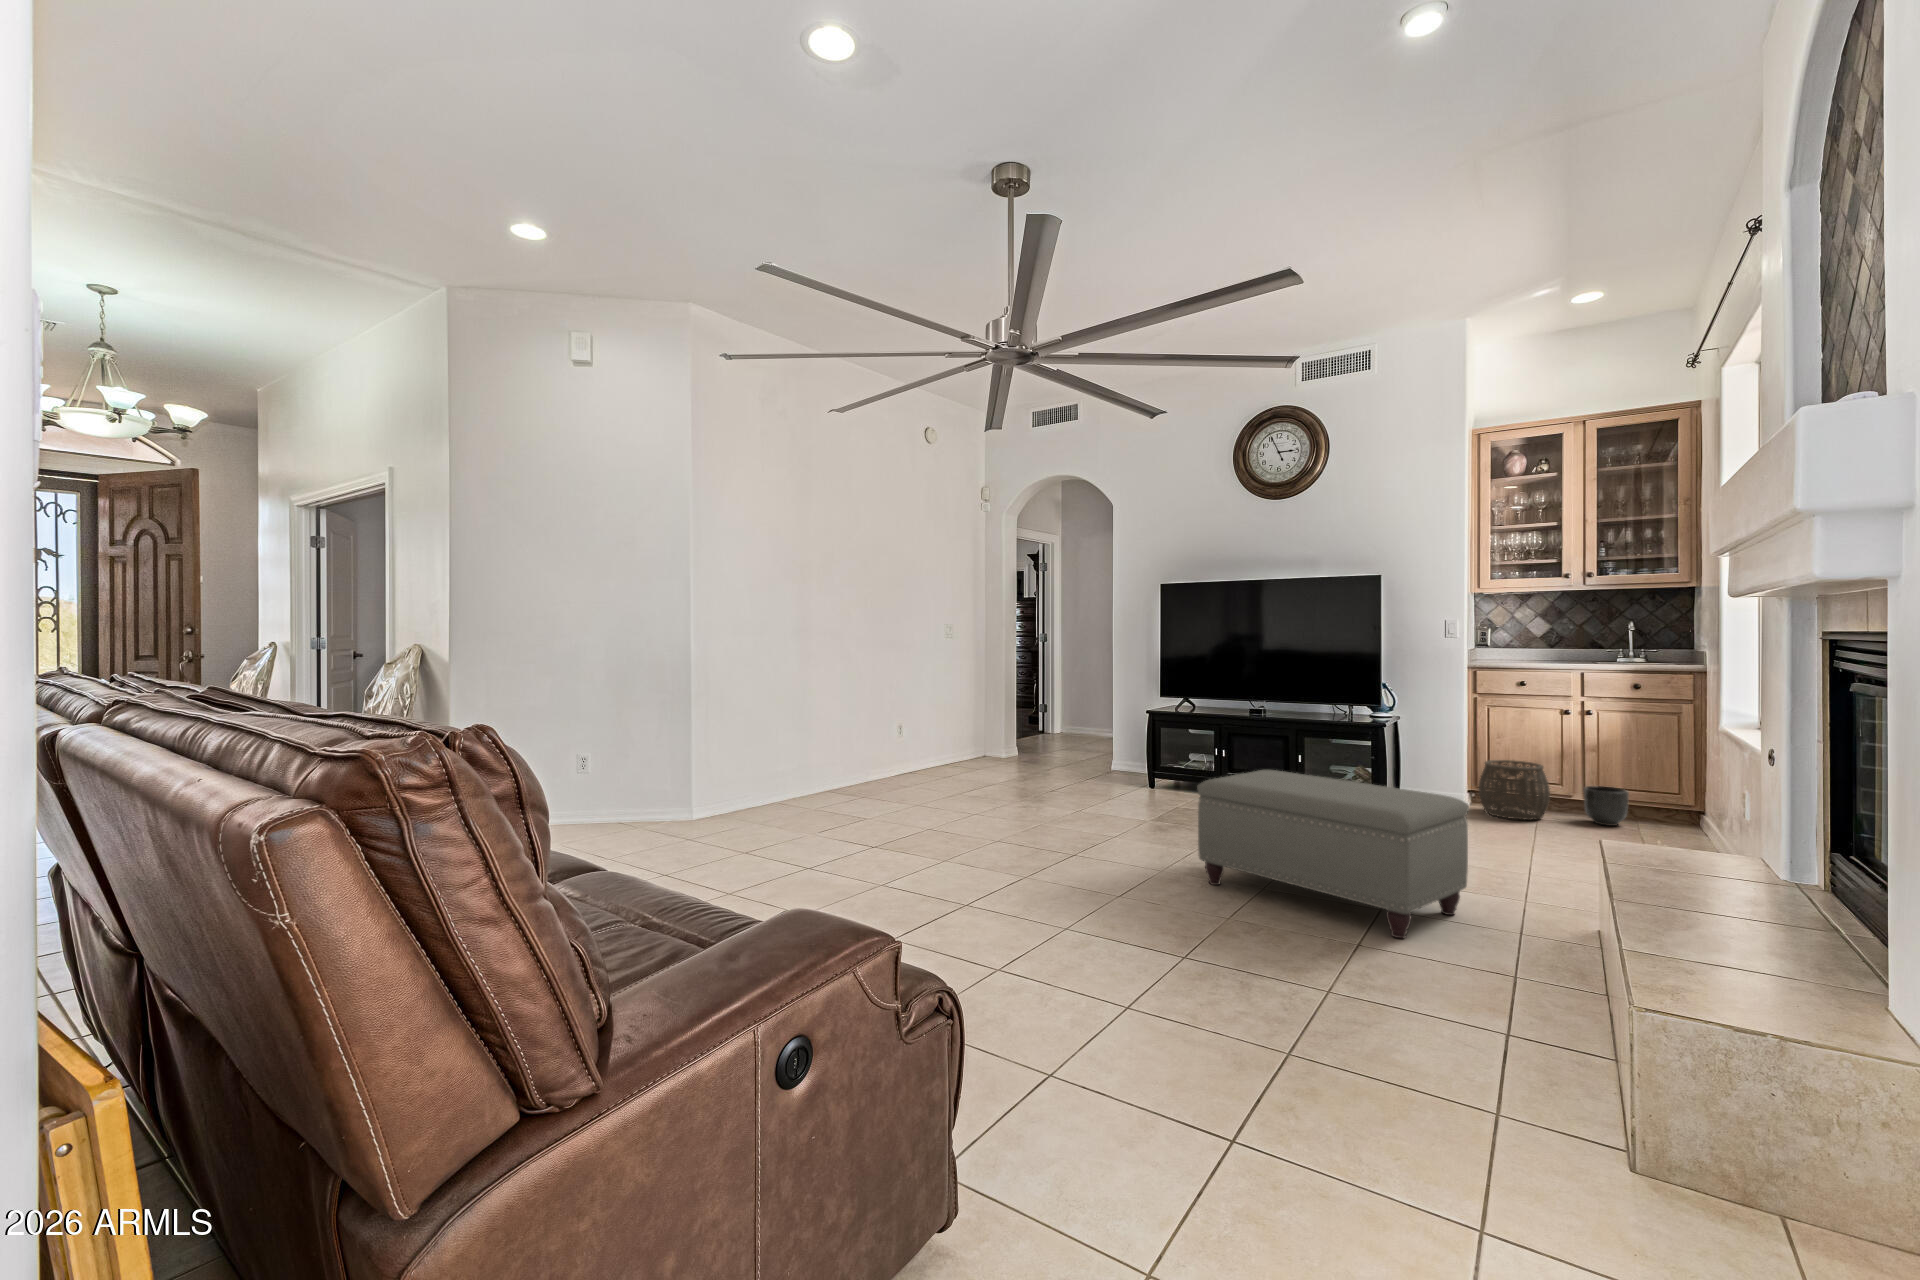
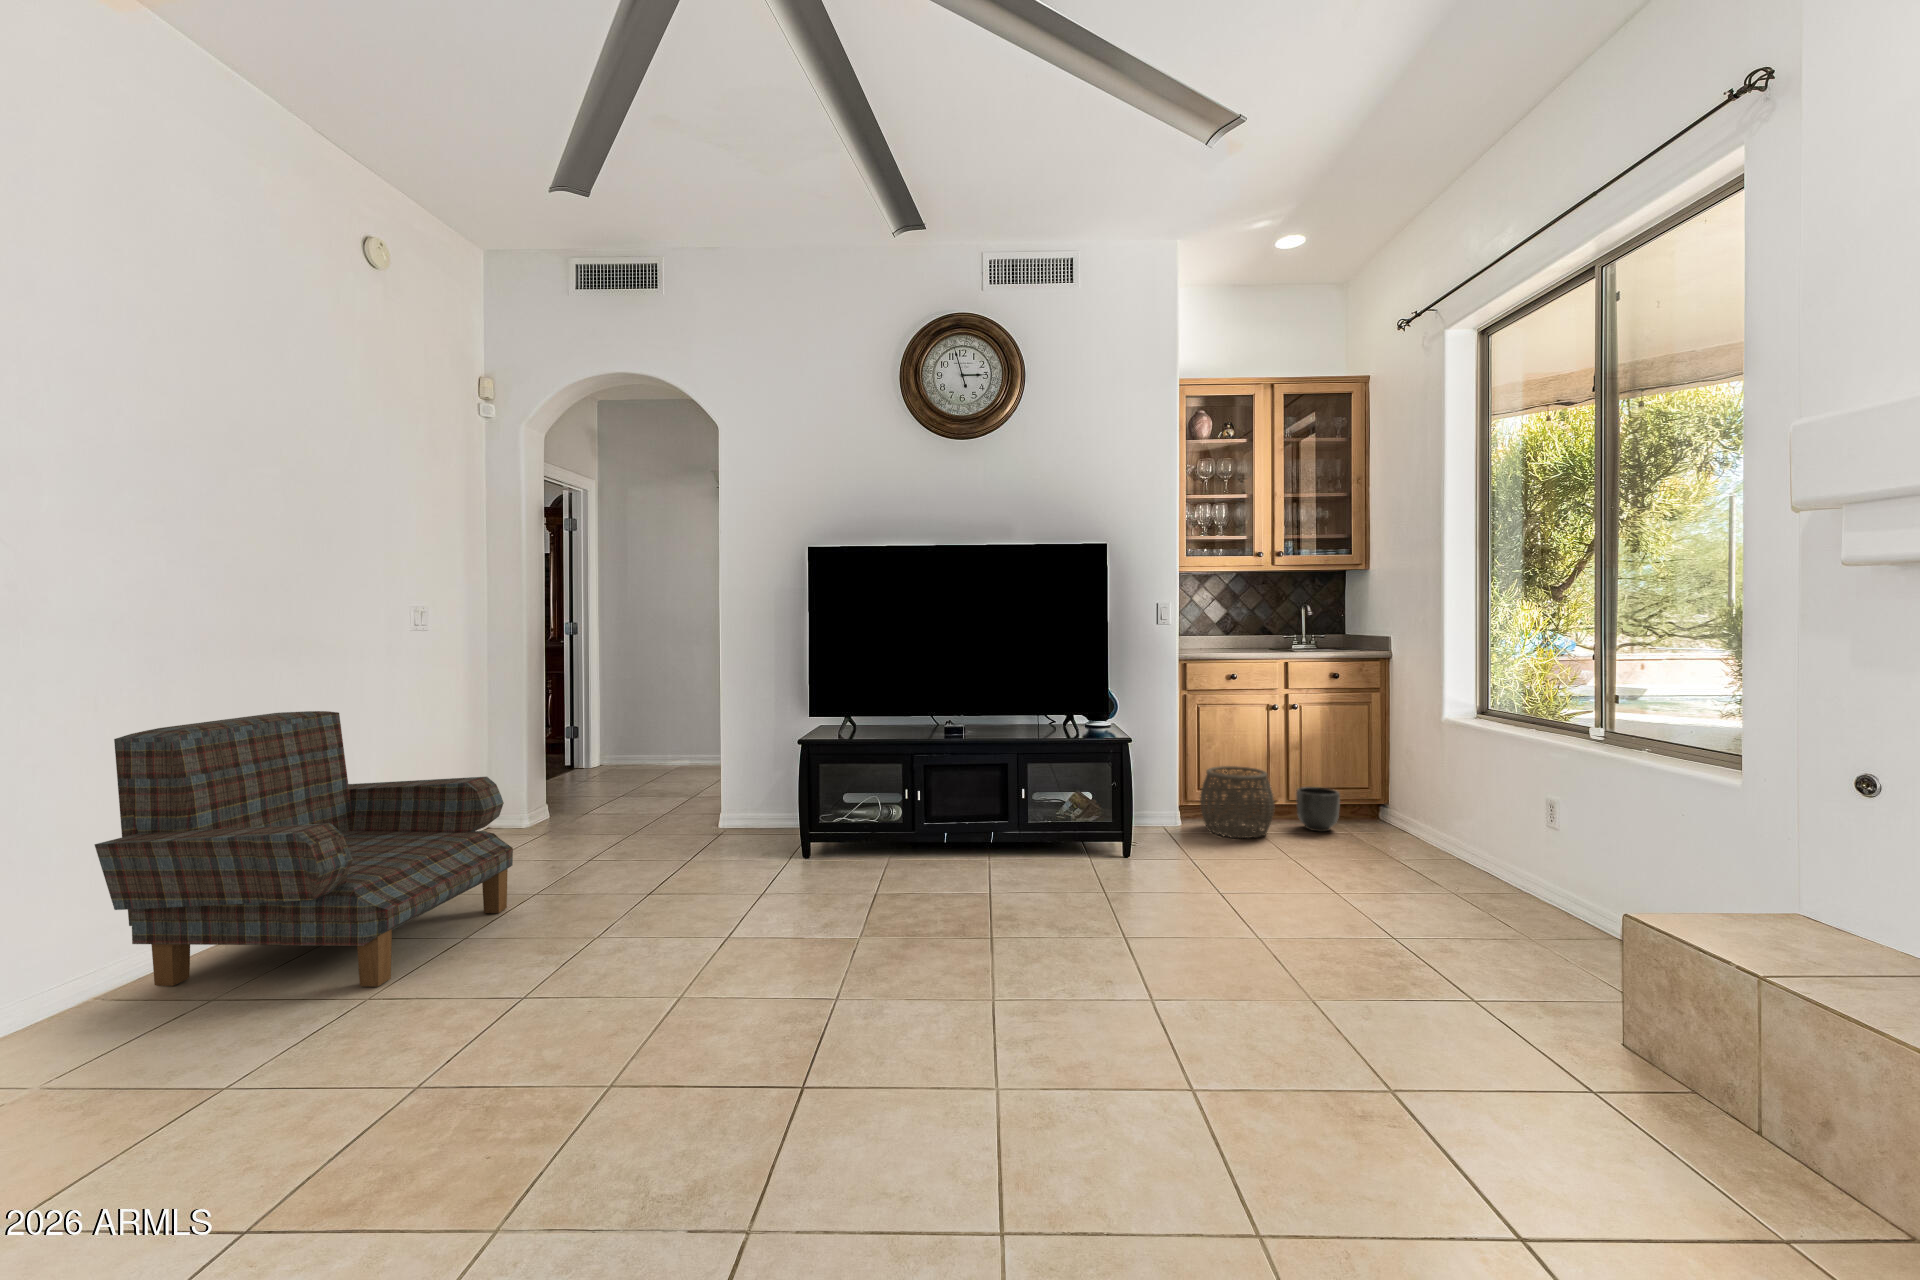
armchair: none [830,678,984,803] -> present [95,711,513,987]
ottoman: present [1197,770,1469,938] -> none [1099,848,1592,1182]

